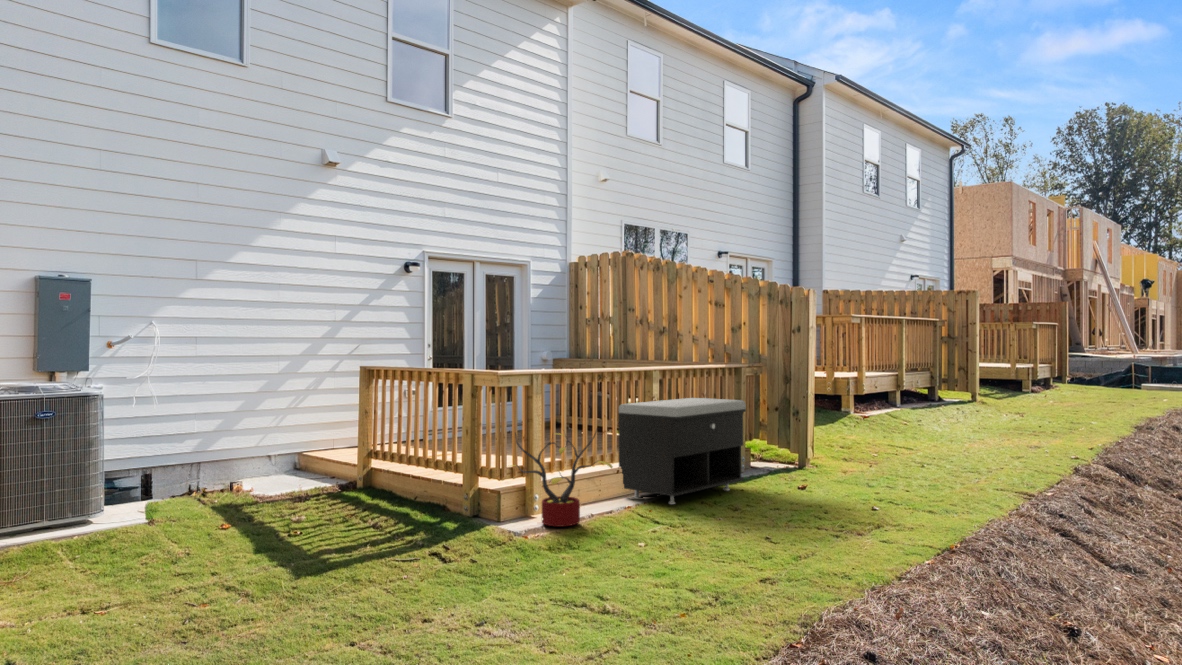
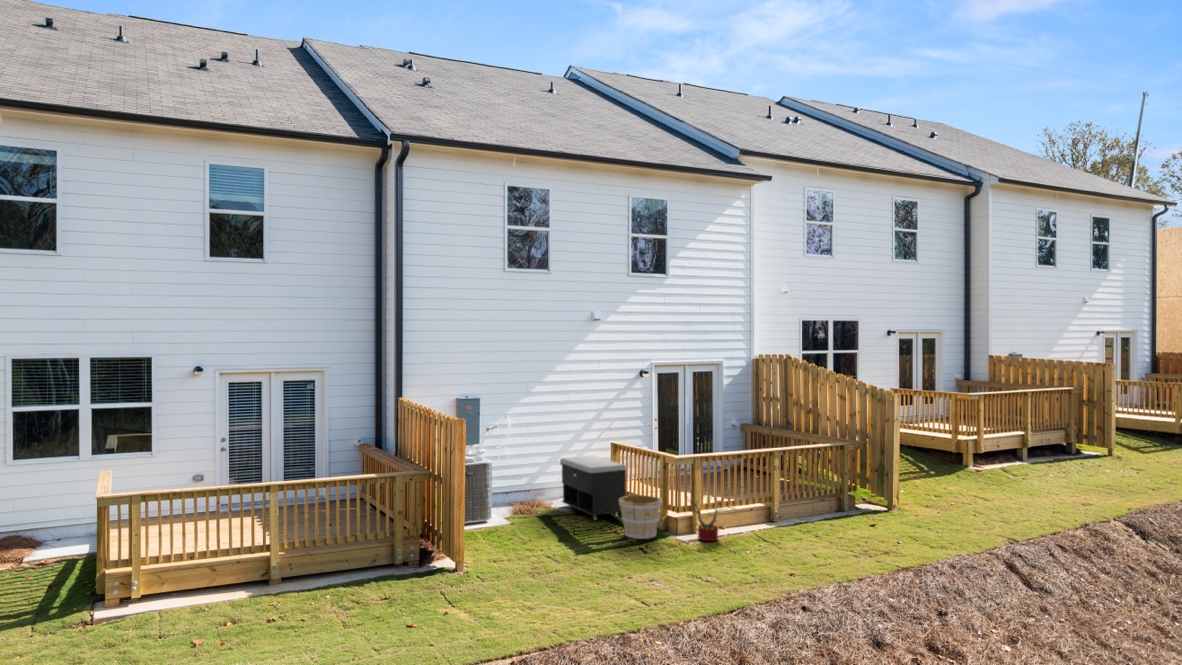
storage bench: present [618,398,746,504] -> present [560,456,626,519]
wooden bucket: none [385,449,473,534] -> present [619,494,662,539]

